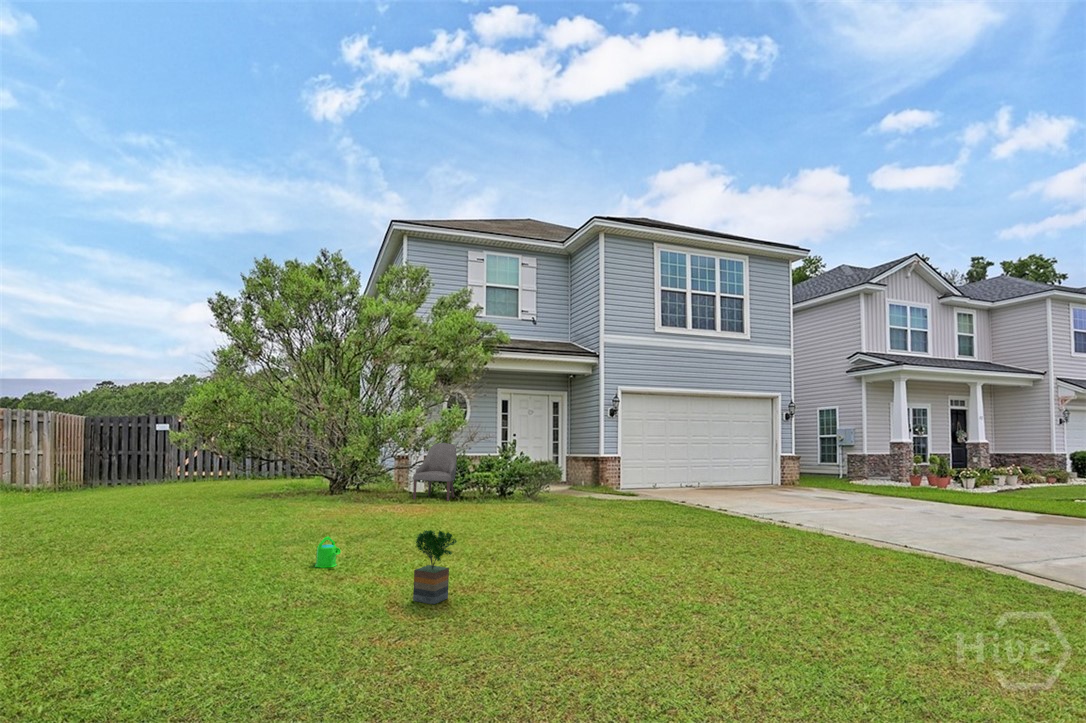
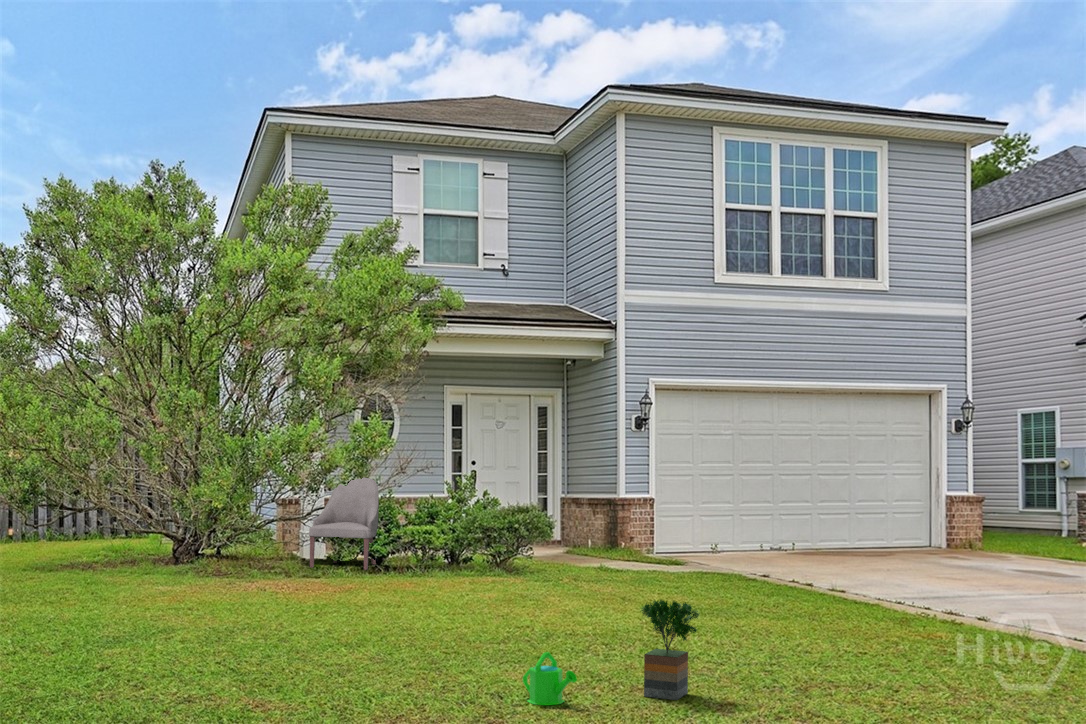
potted tree: present [413,530,457,604] -> present [642,600,699,700]
watering can: present [315,536,341,568] -> present [523,652,577,705]

